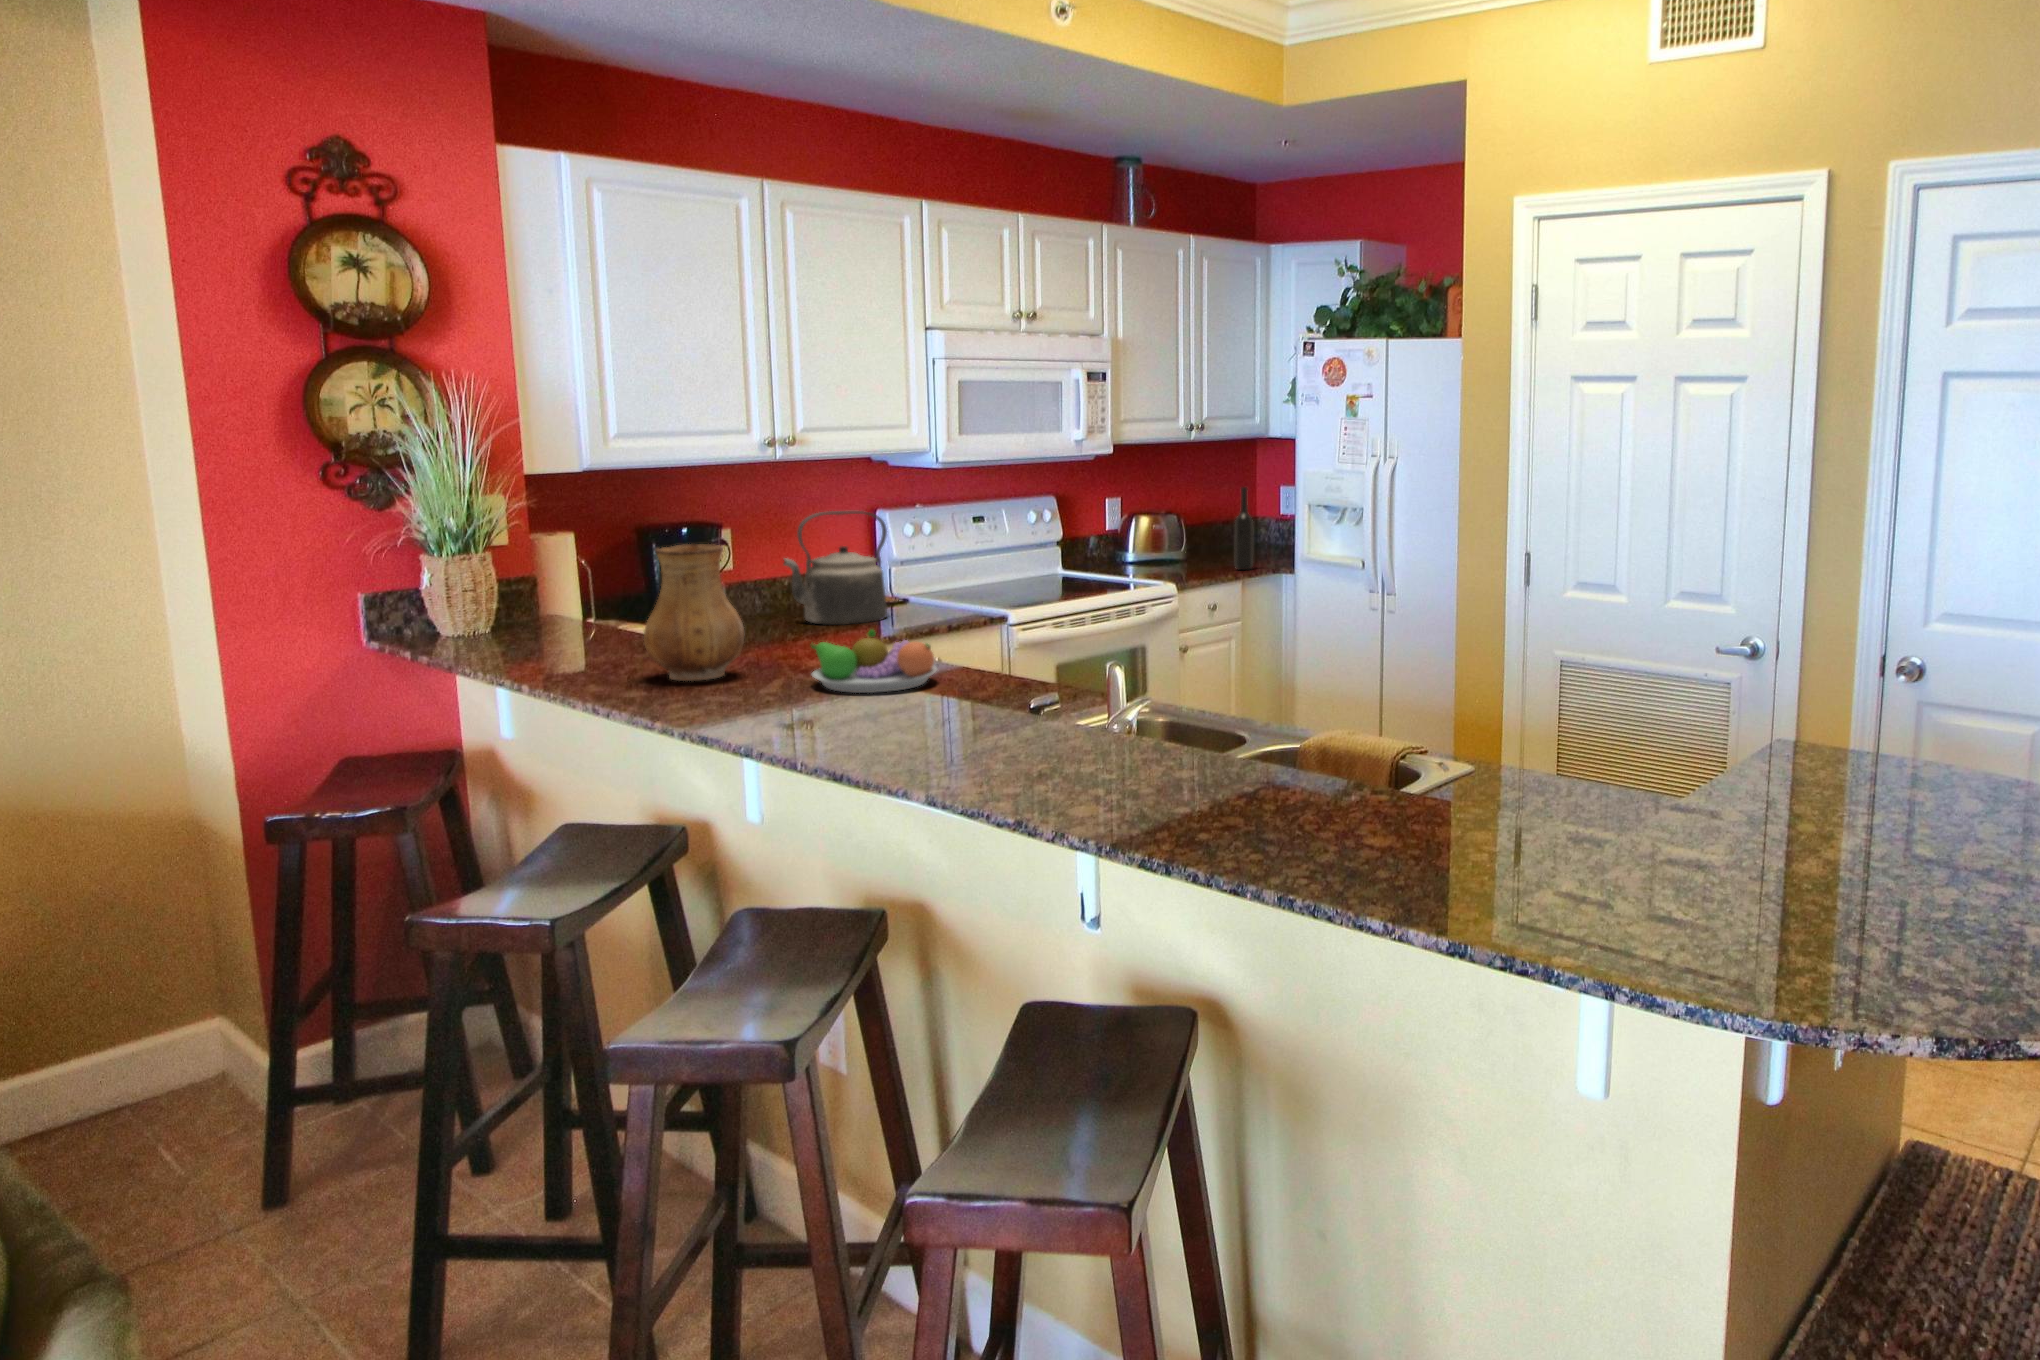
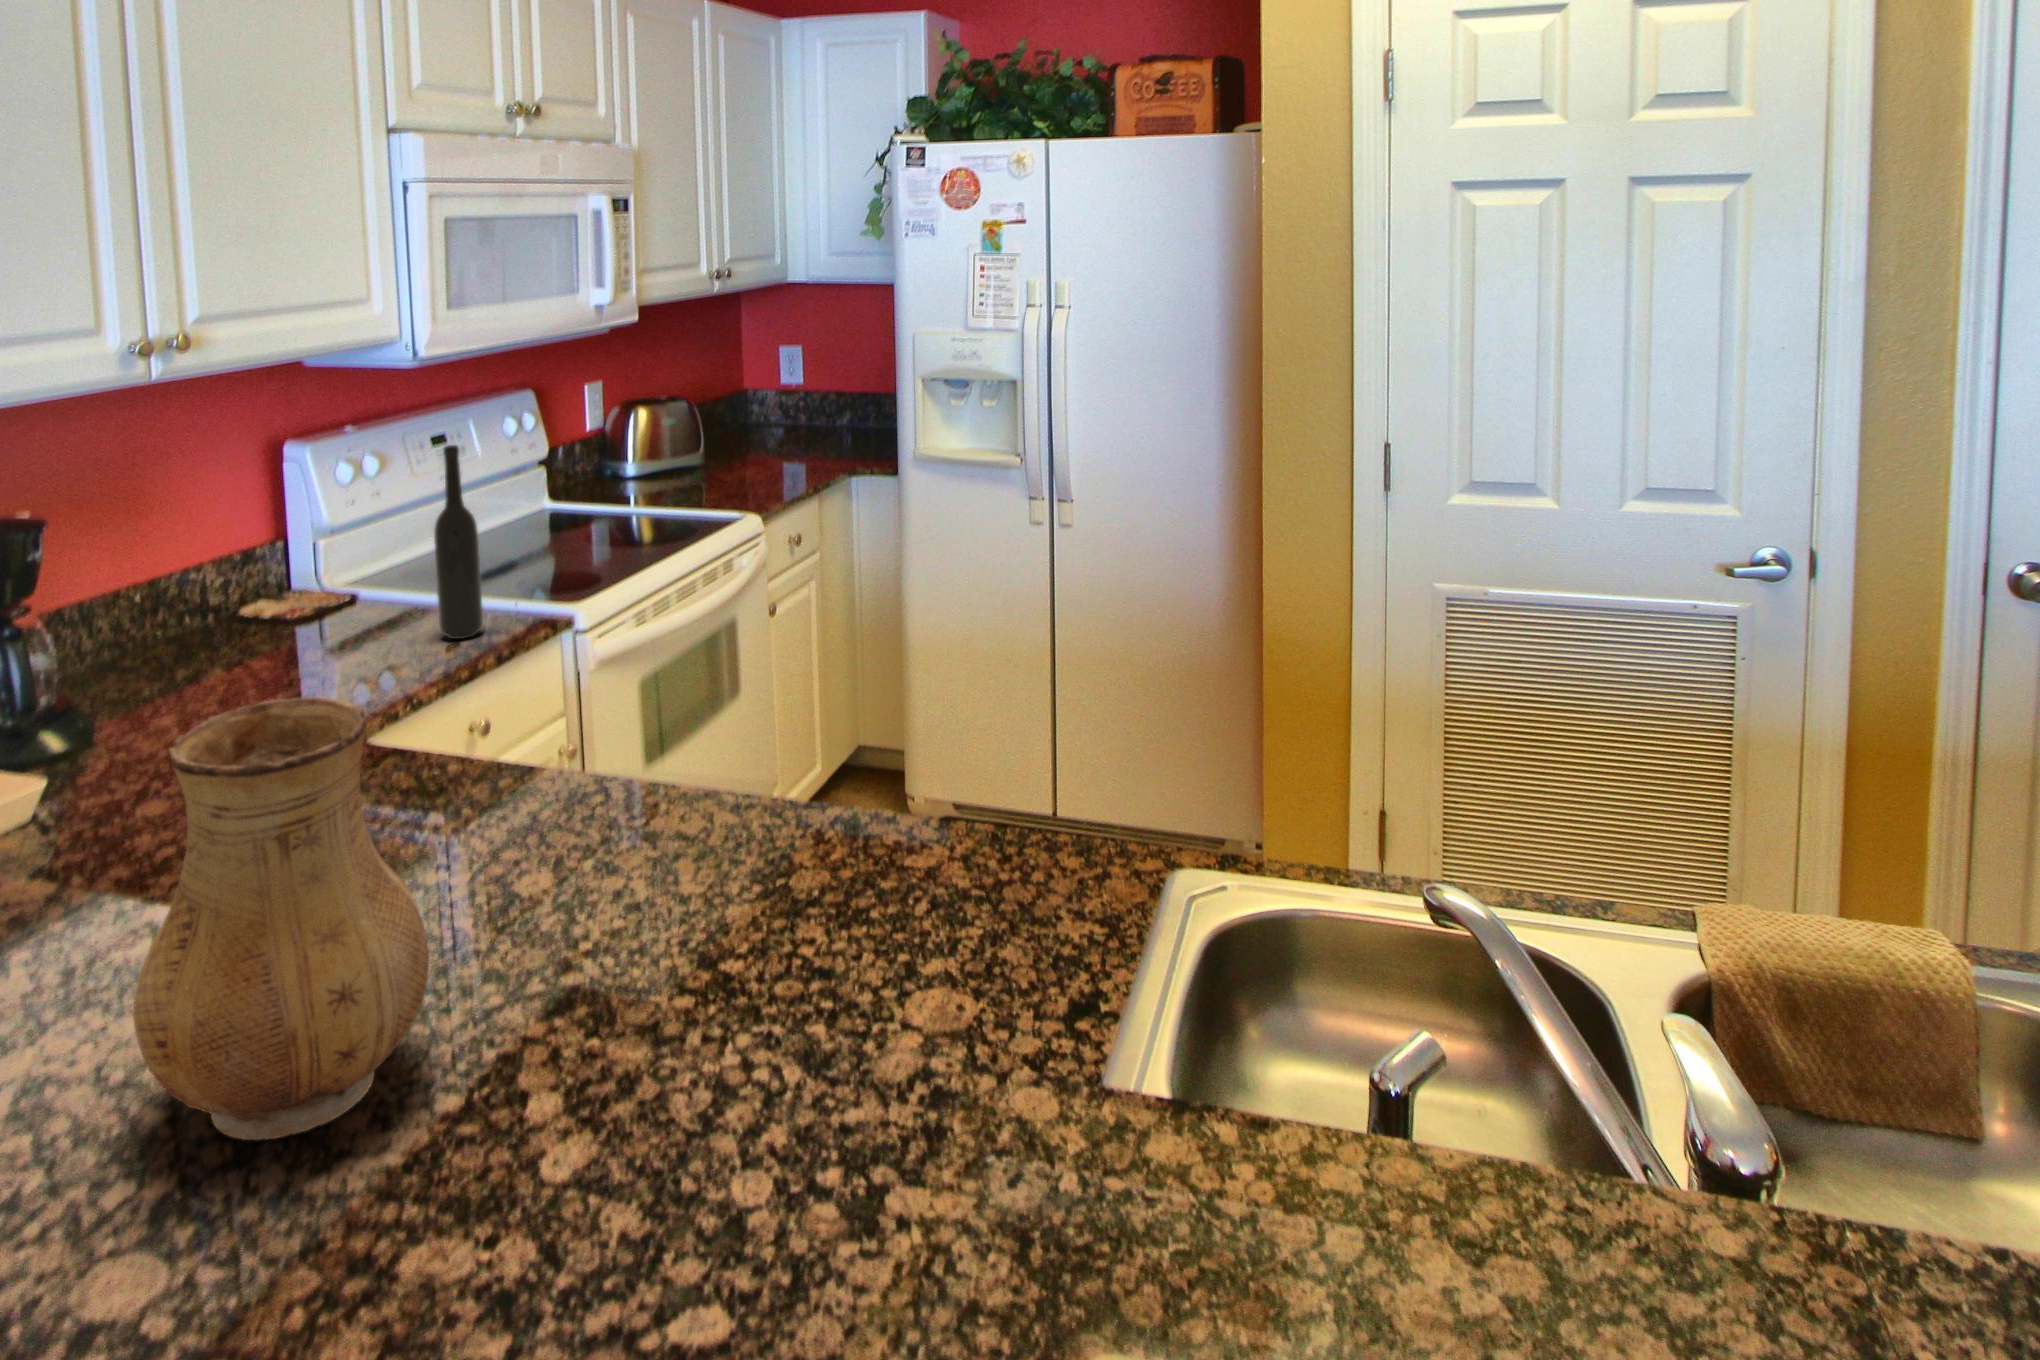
bottle: present [1235,487,1253,570] -> present [434,445,483,639]
kettle: present [784,511,887,625] -> none [186,467,386,700]
fruit bowl: present [811,629,937,693] -> none [627,853,989,1098]

